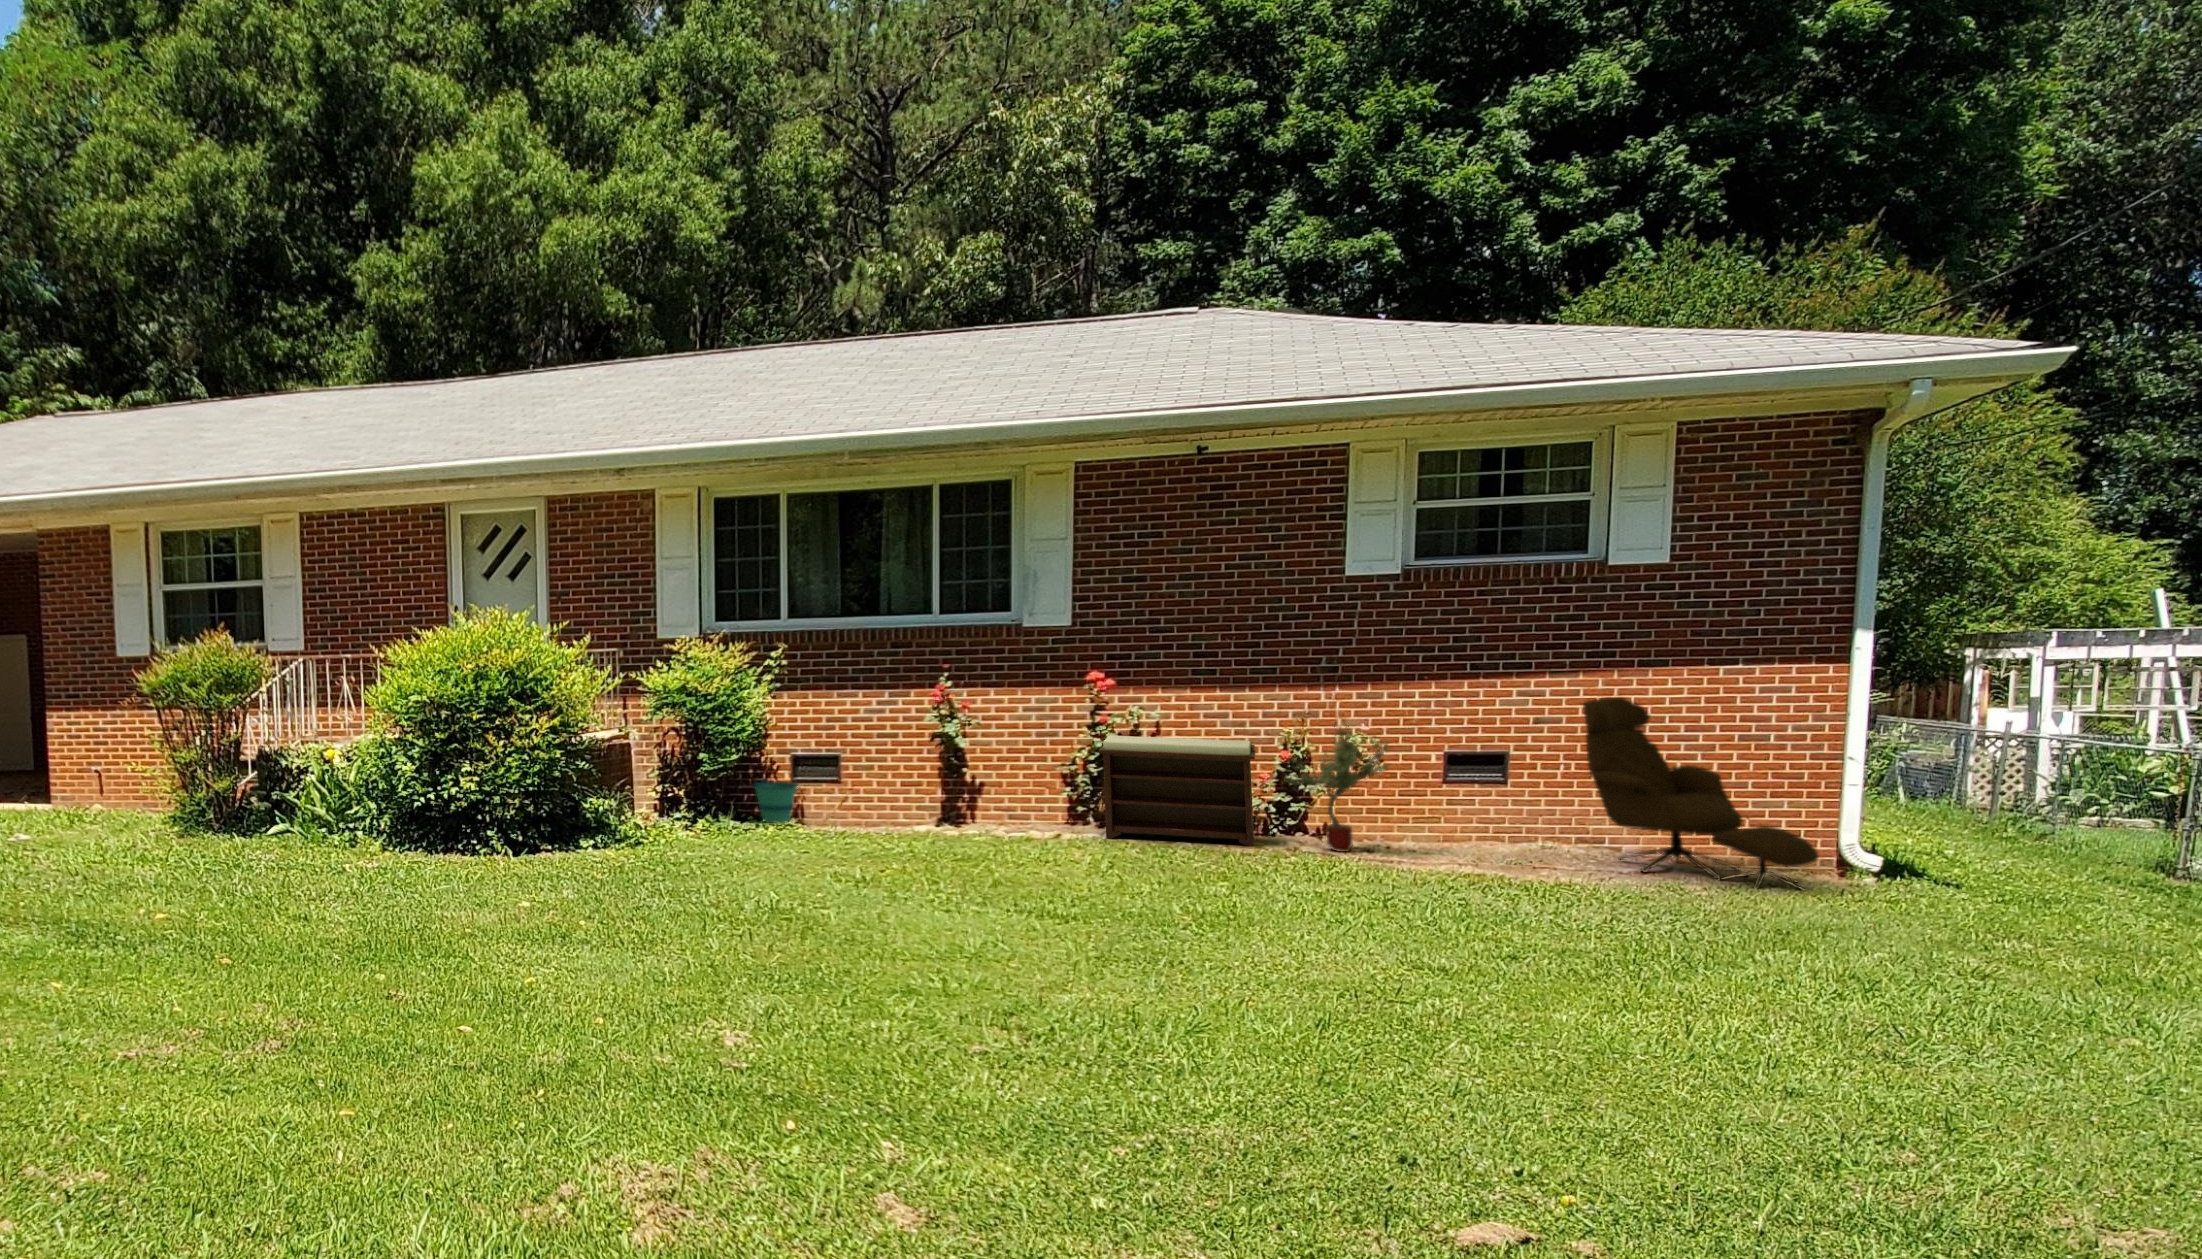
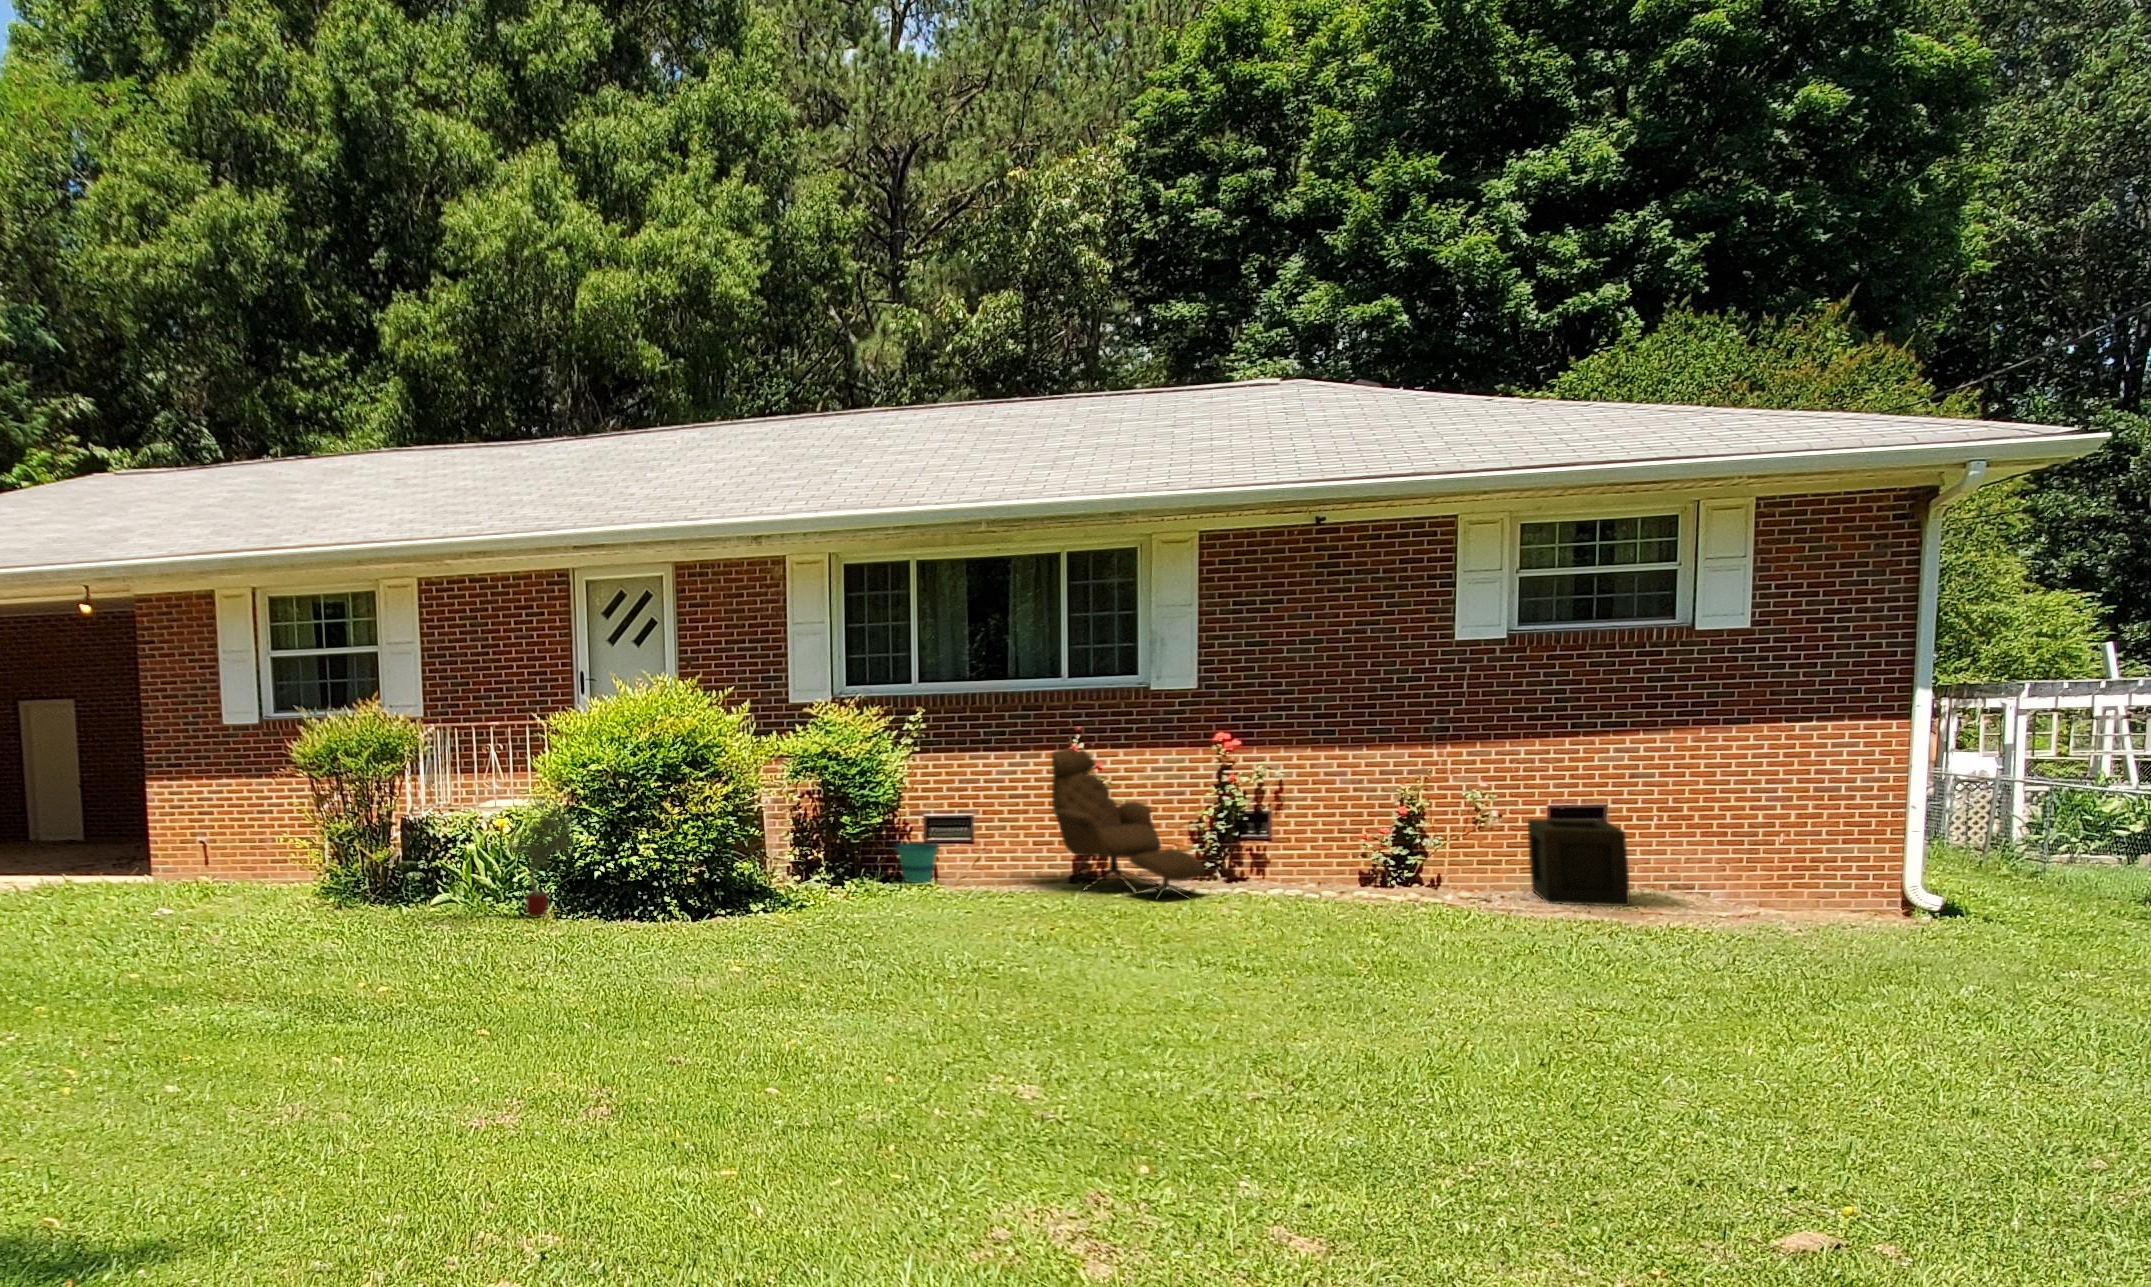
lounge chair: present [1583,697,1819,889] -> present [1052,747,1205,899]
potted tree: present [1284,723,1388,852] -> present [507,797,576,918]
bench: present [1099,736,1255,847] -> none [1231,793,1380,895]
wooden crate: none [1422,769,1525,867] -> present [1528,819,1630,906]

